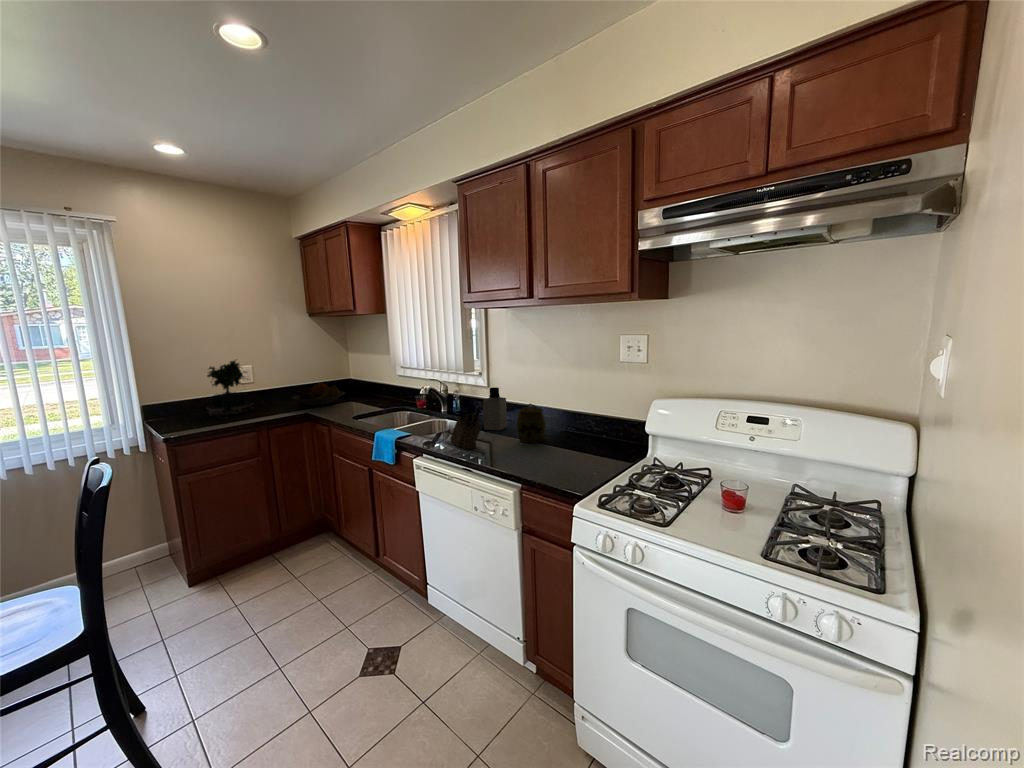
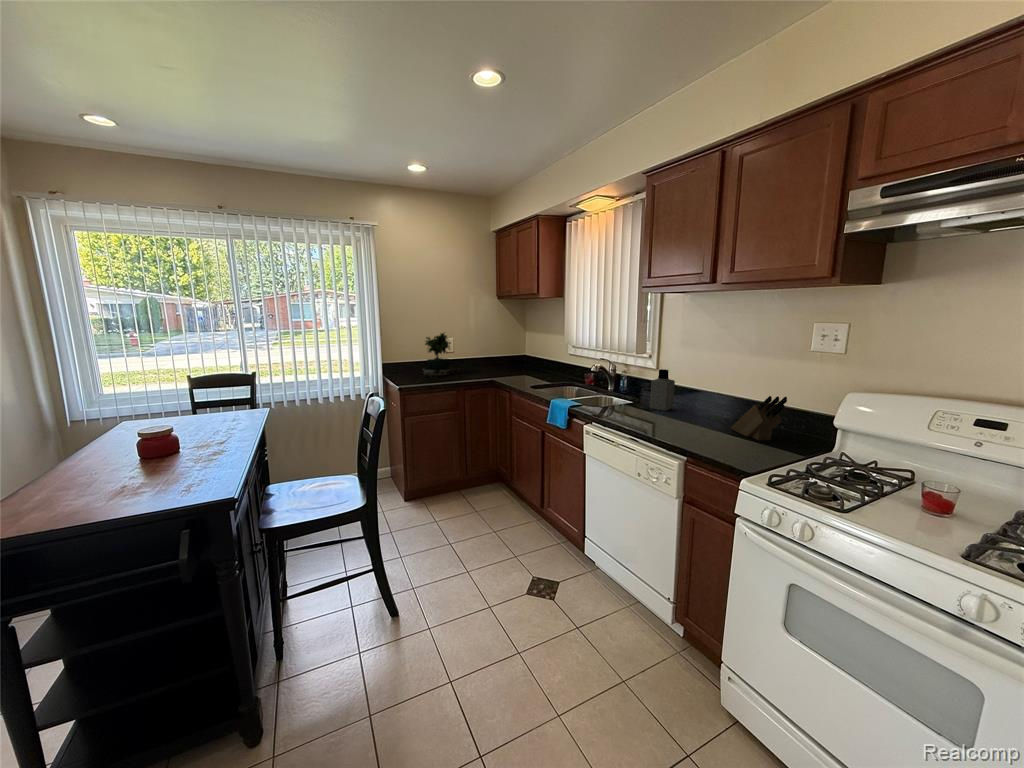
fruit bowl: present [293,383,345,405] -> none [482,356,523,375]
jar: present [517,403,546,443] -> none [685,386,715,425]
knife block: present [450,407,481,449] -> present [731,396,787,441]

